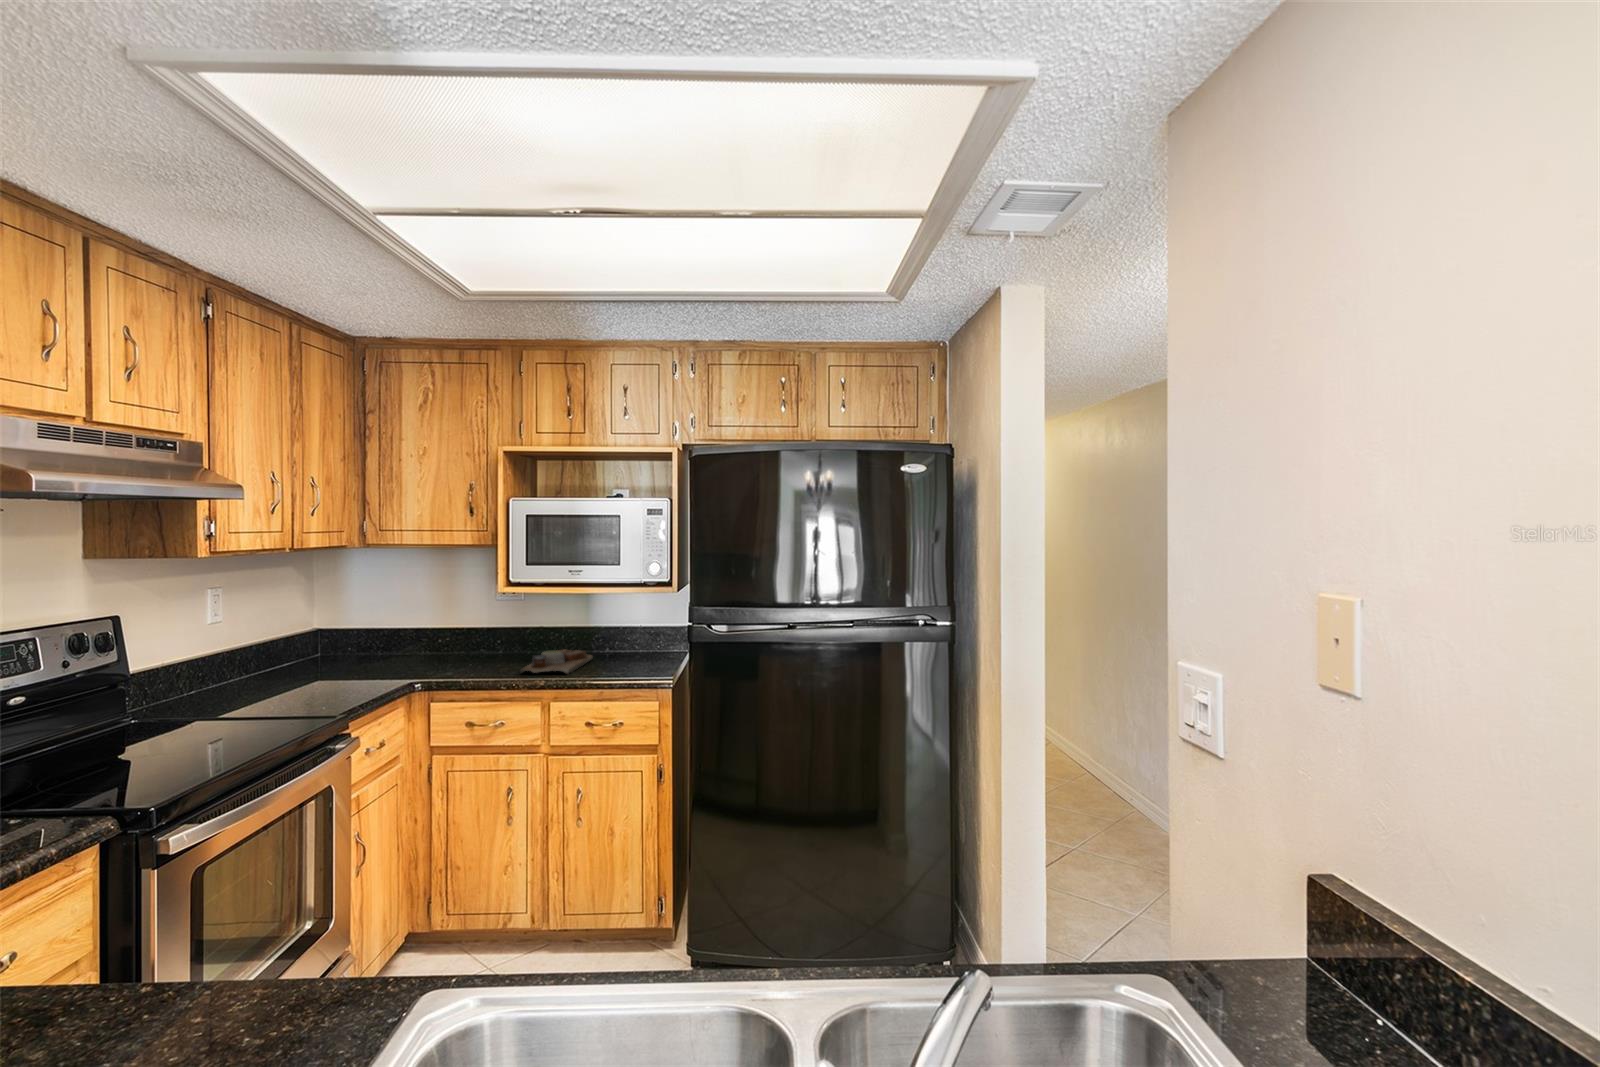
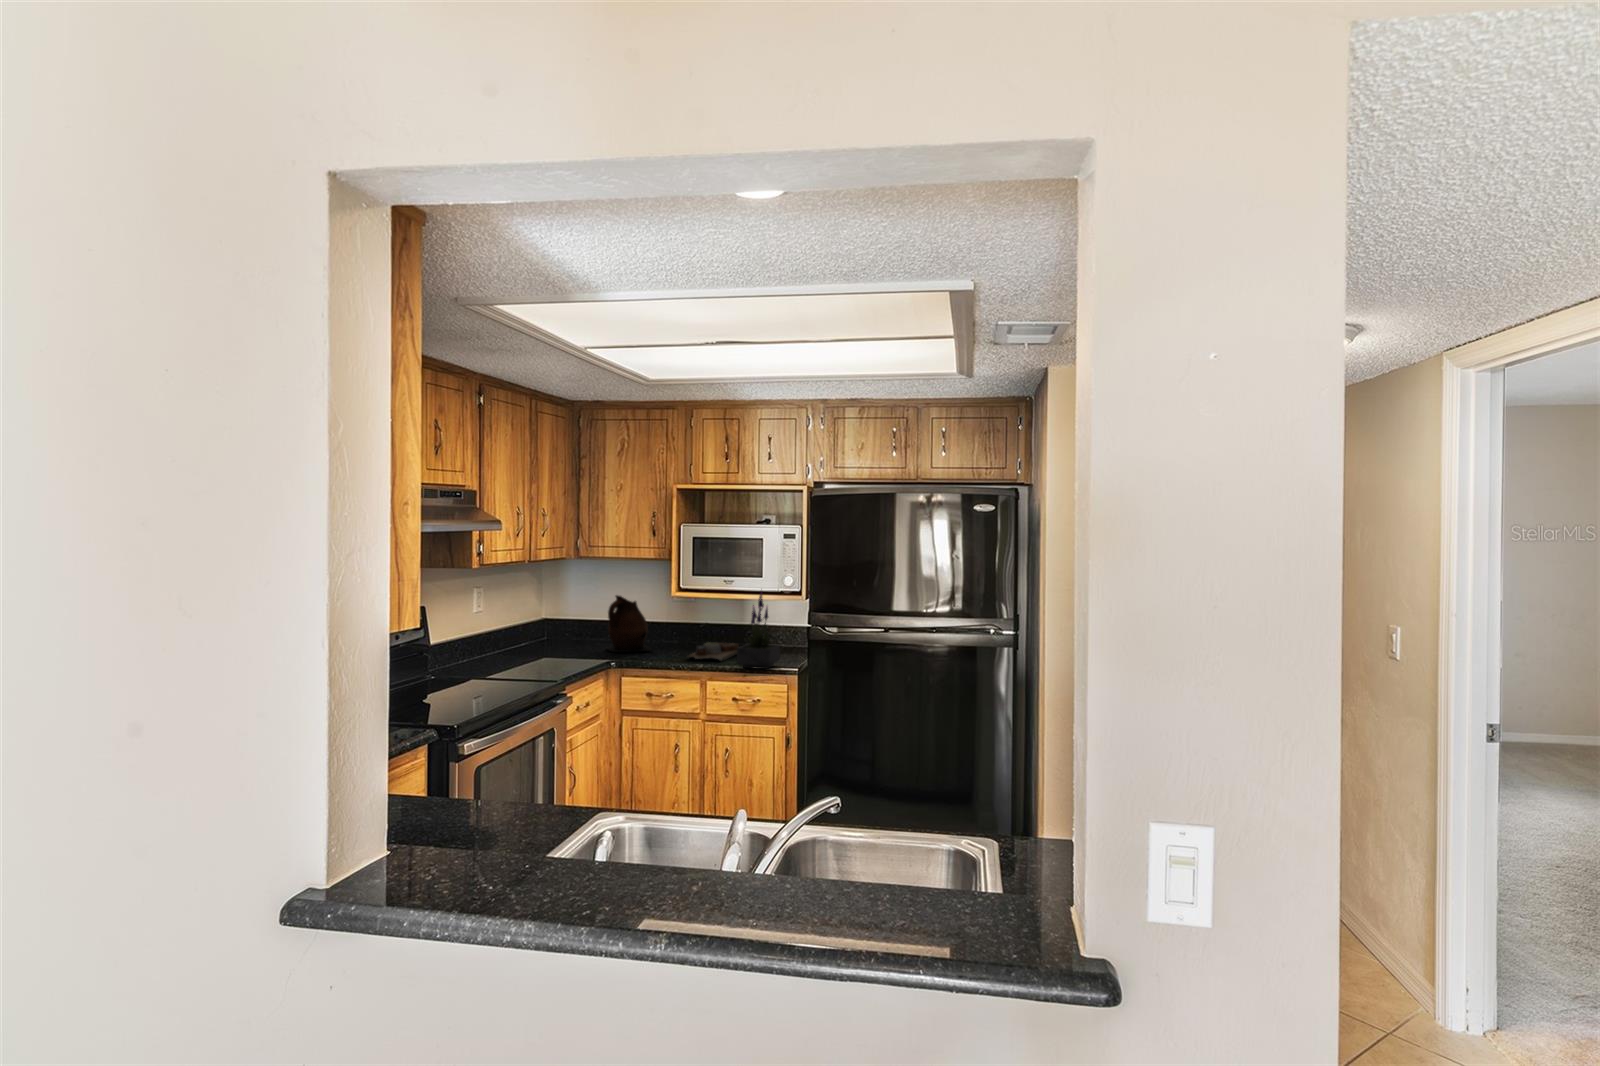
potted plant: none [592,578,646,681] -> present [737,592,780,669]
ceramic pitcher: none [403,594,471,669] -> present [607,595,651,652]

